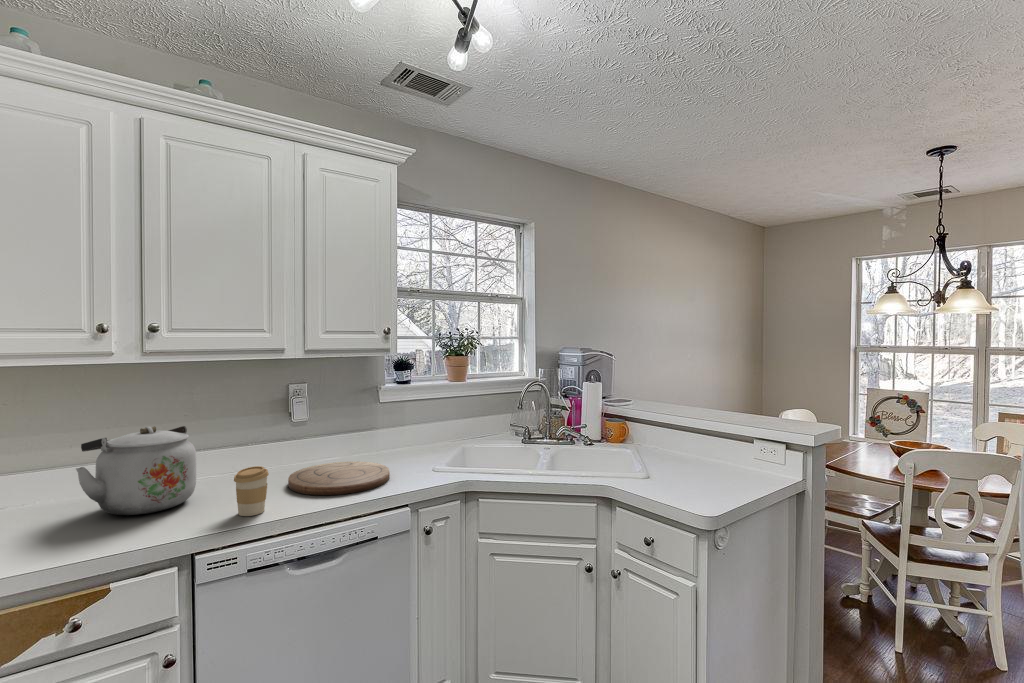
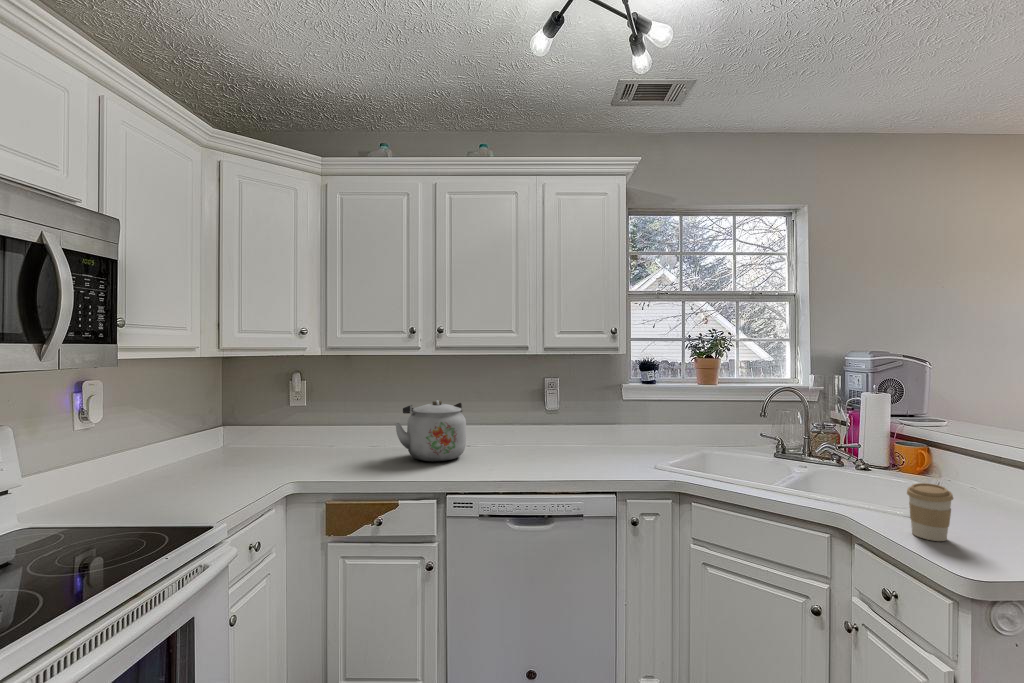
cutting board: present [288,461,390,495] -> none [528,447,612,473]
coffee cup: present [234,466,269,516] -> present [907,483,953,541]

